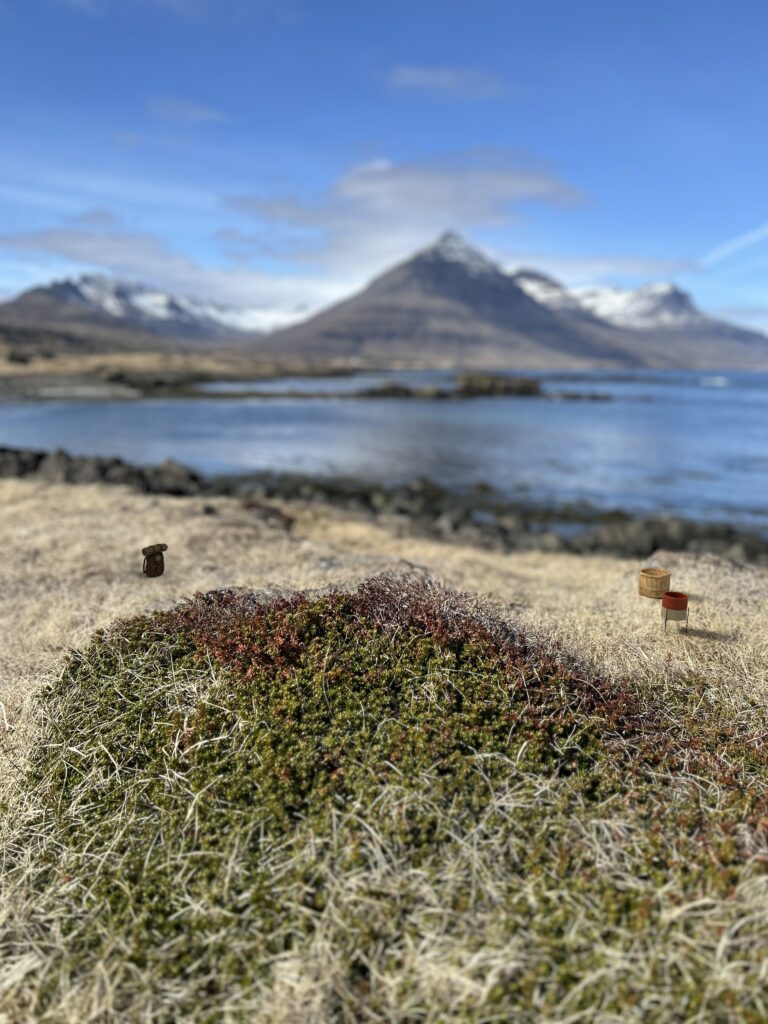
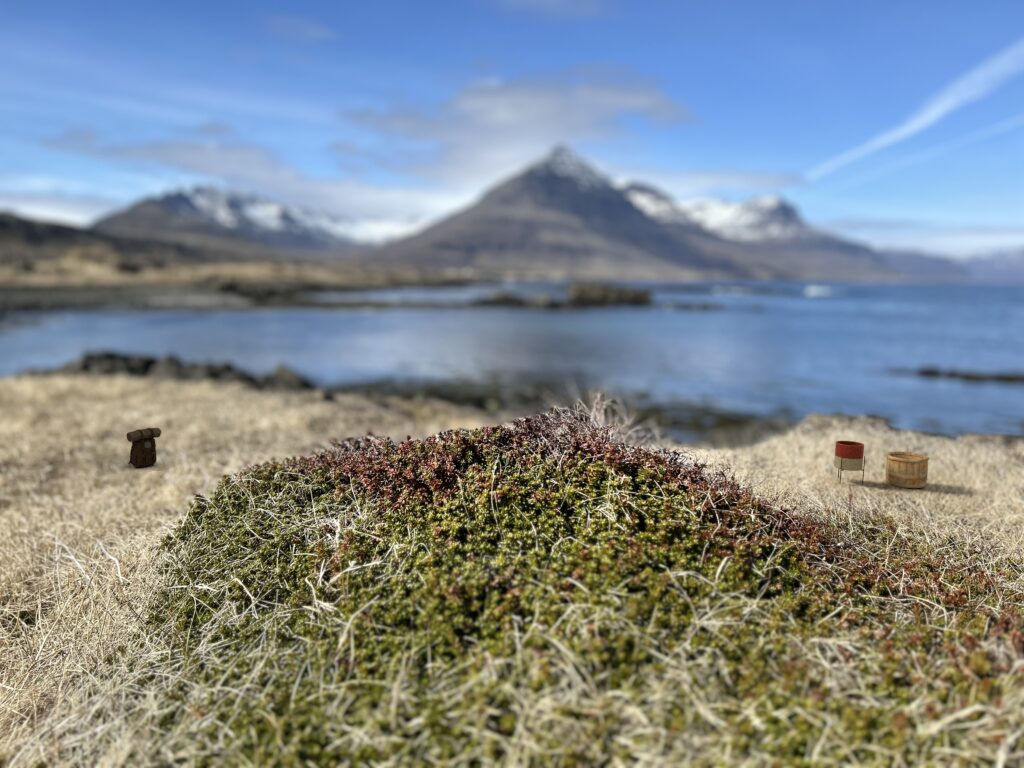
backpack: present [142,543,168,577] -> present [127,428,161,468]
wooden bucket: present [638,568,671,598] -> present [885,451,930,488]

